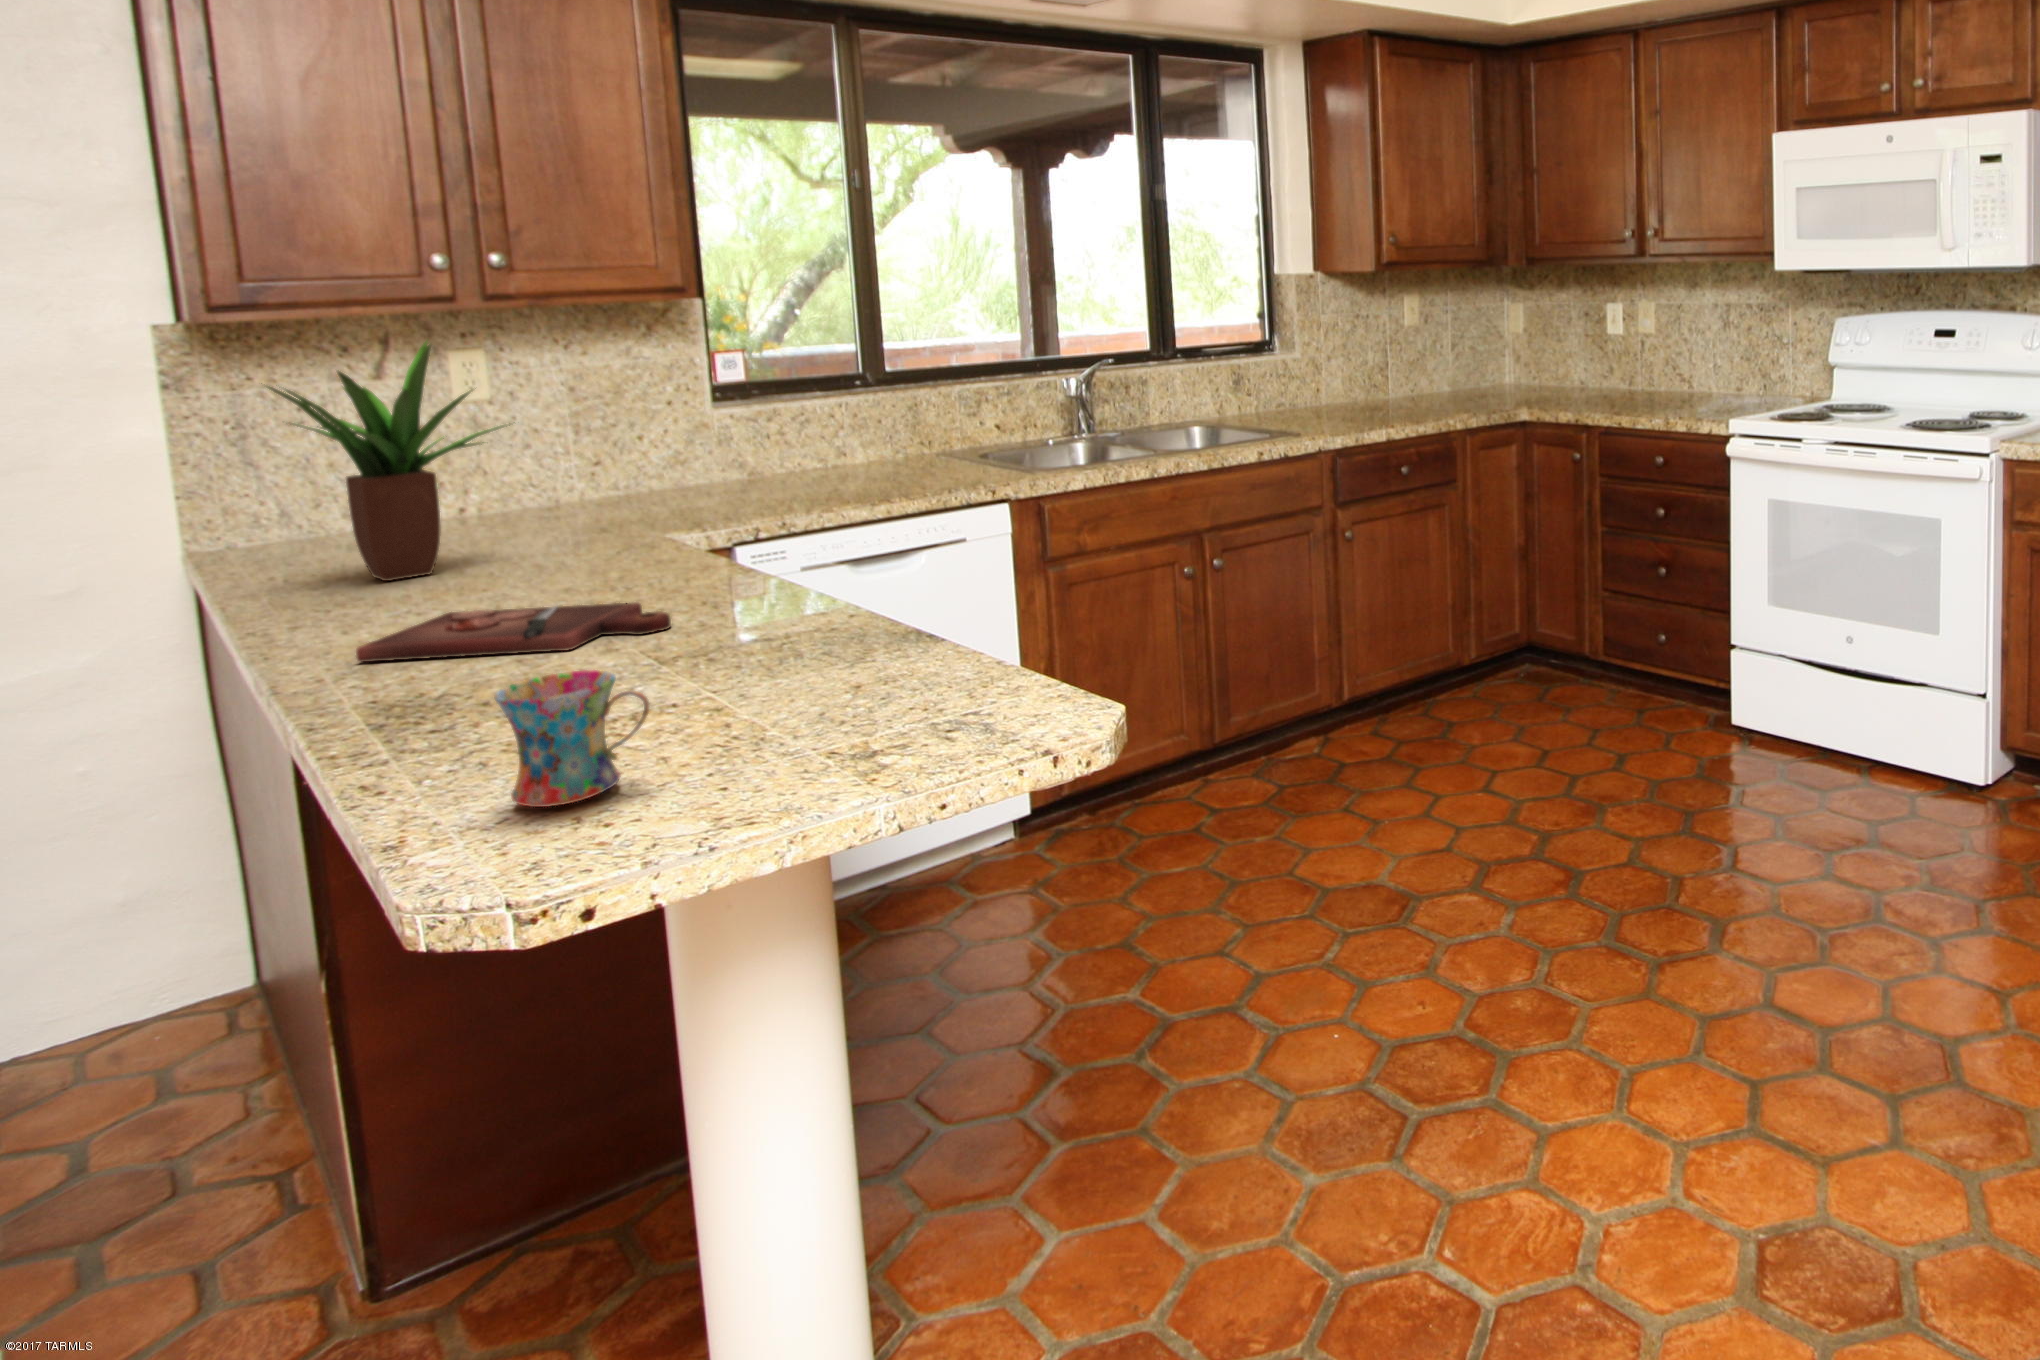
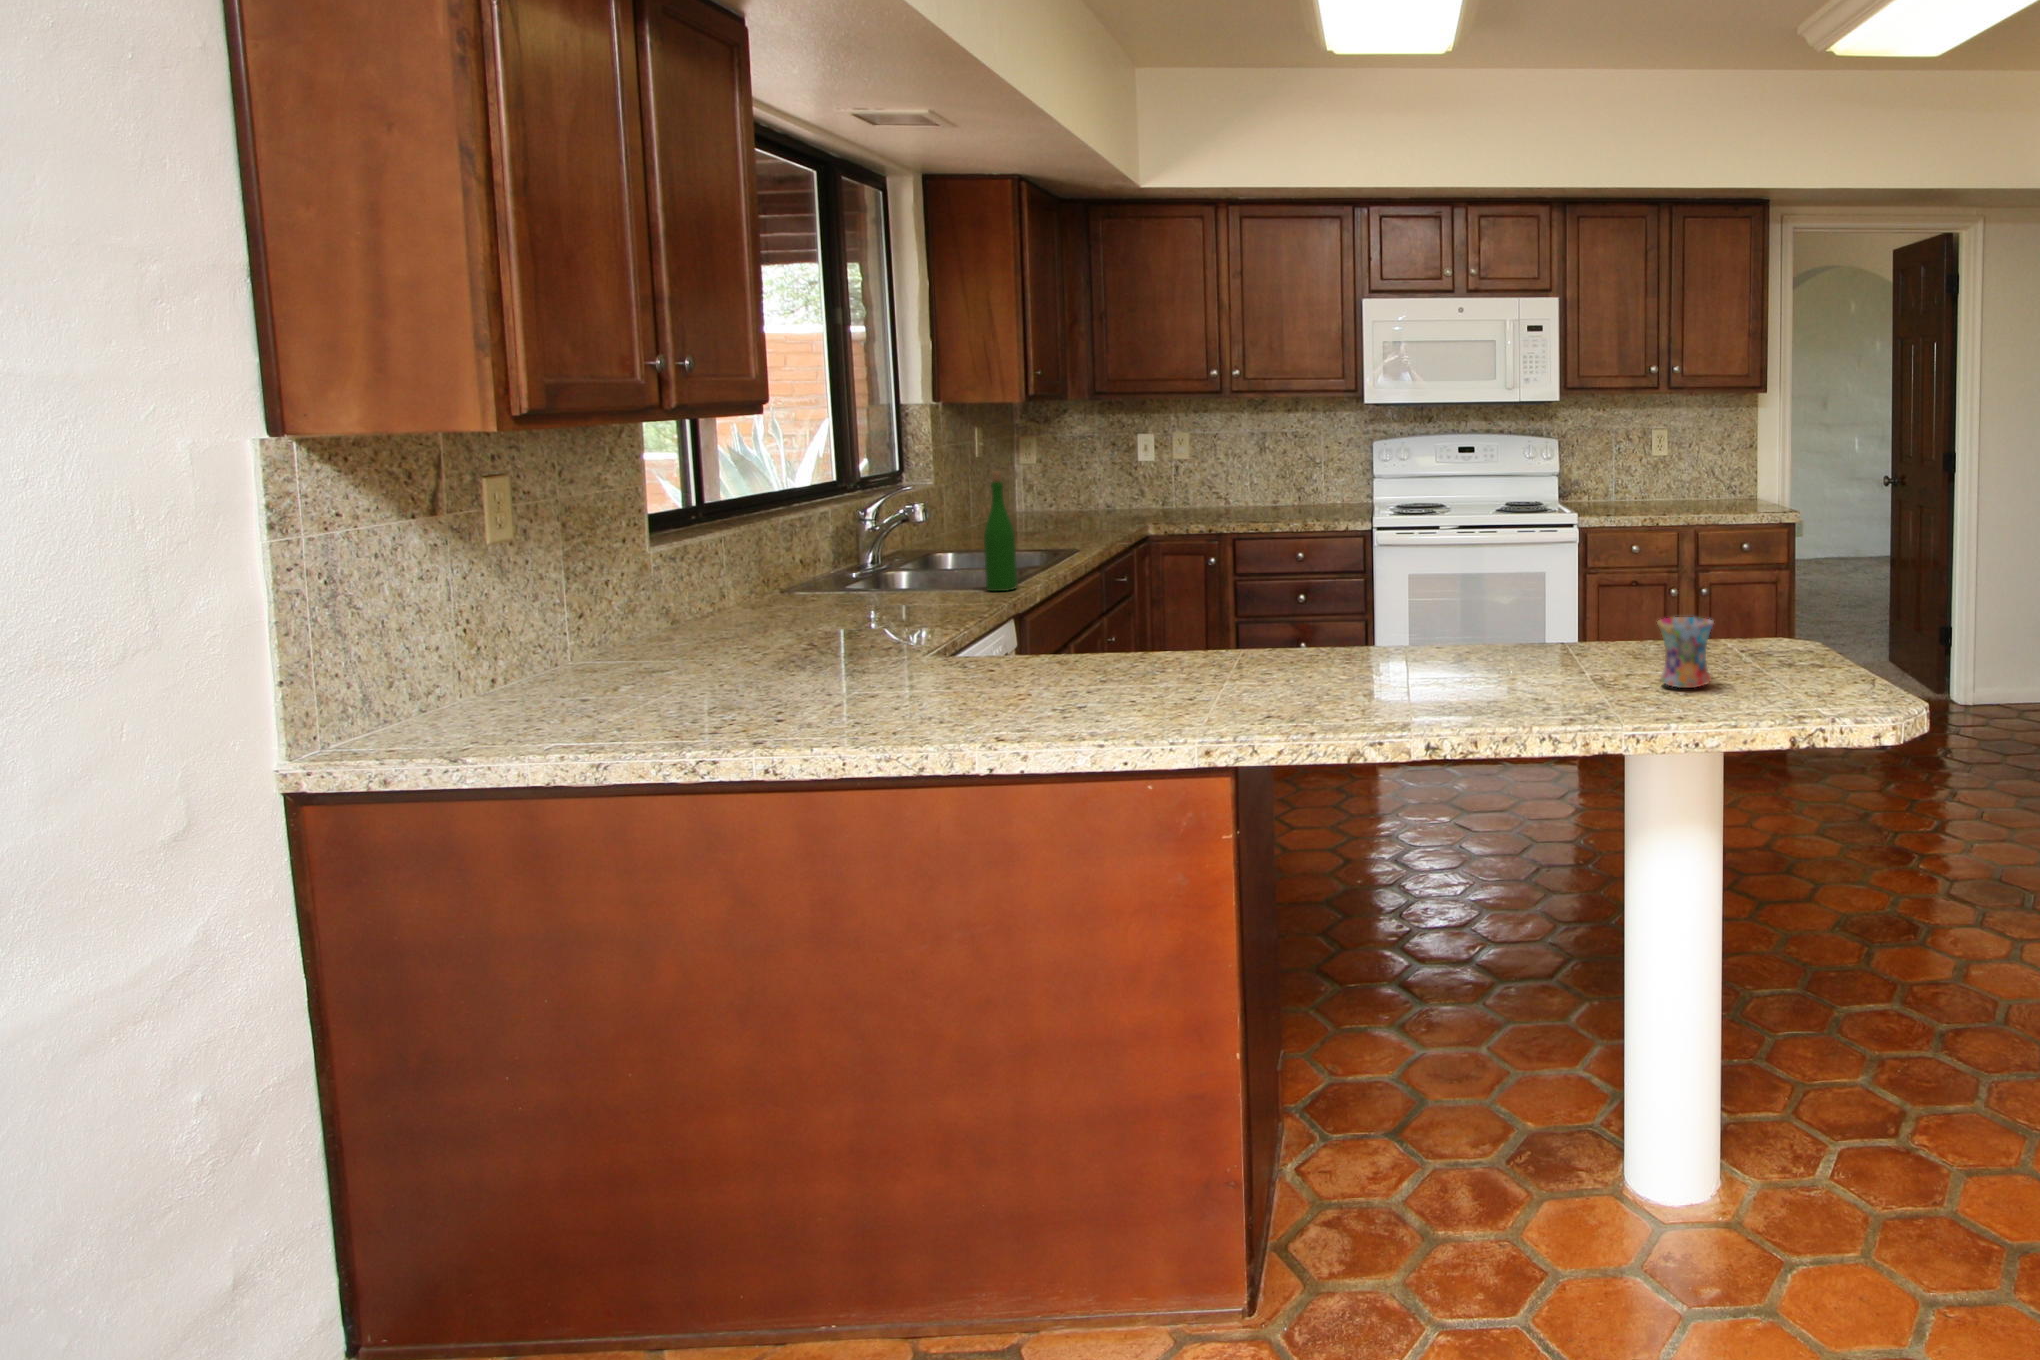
potted plant: present [268,342,510,581] -> none [663,459,876,705]
wine bottle: none [1038,348,1074,476] -> present [984,471,1017,591]
cutting board: present [356,602,671,662] -> none [1123,654,1313,707]

